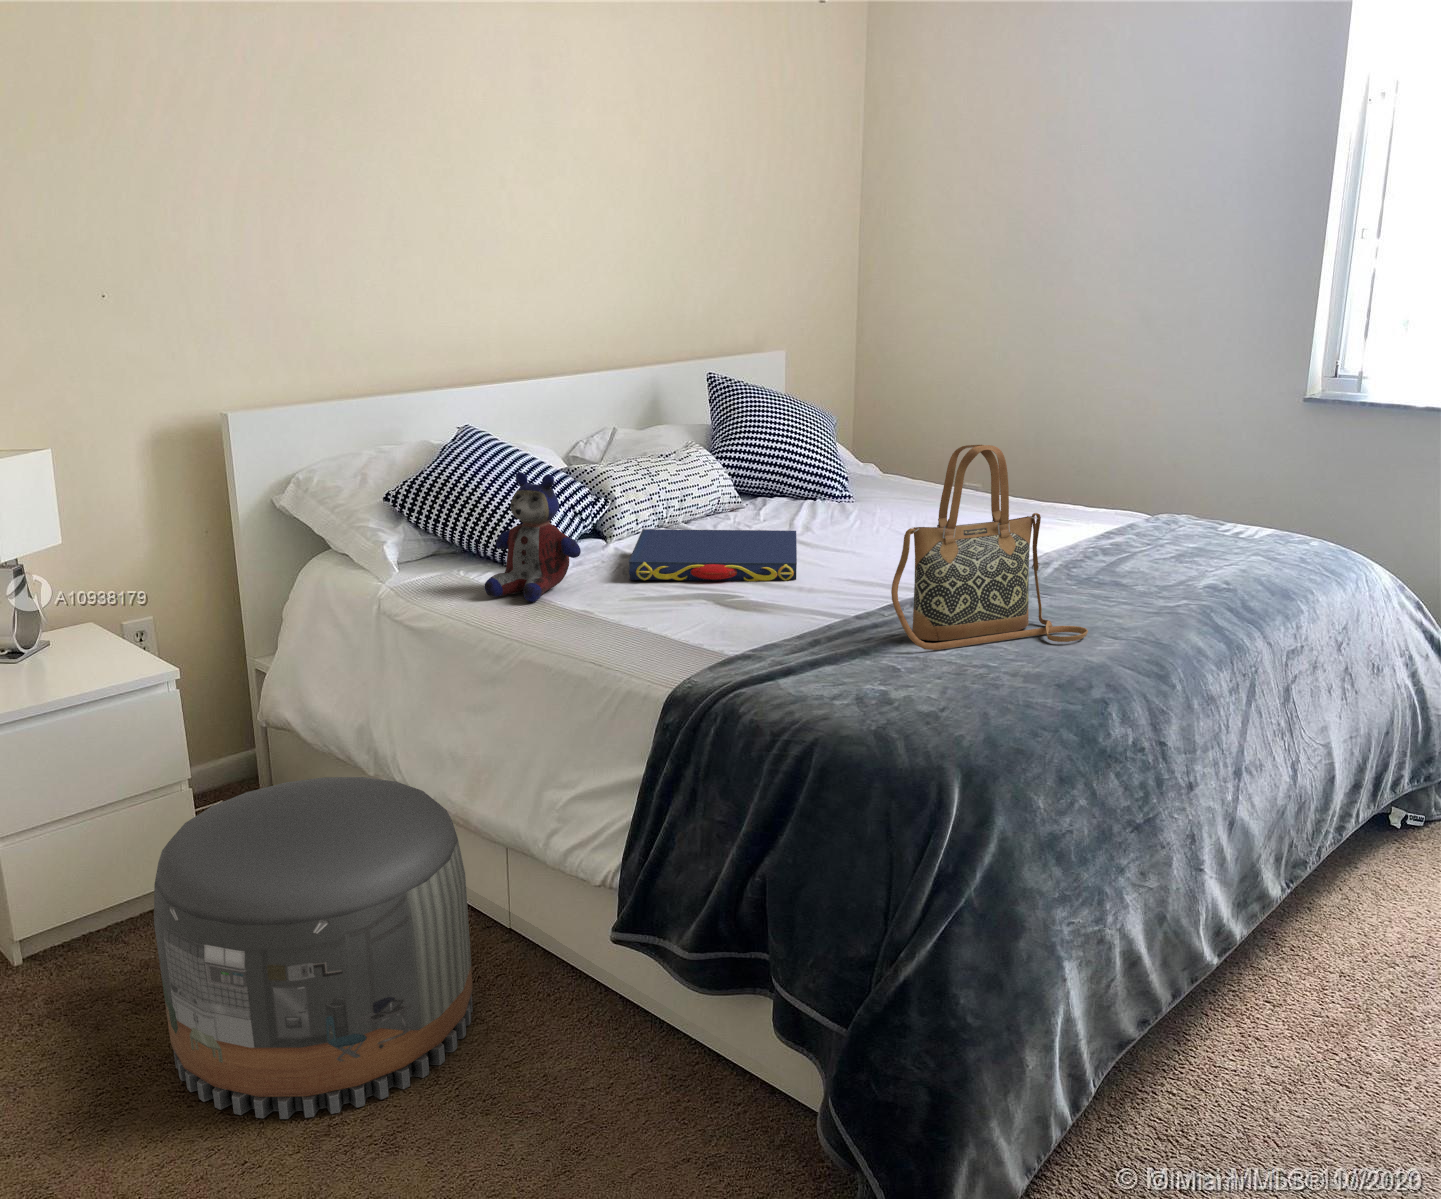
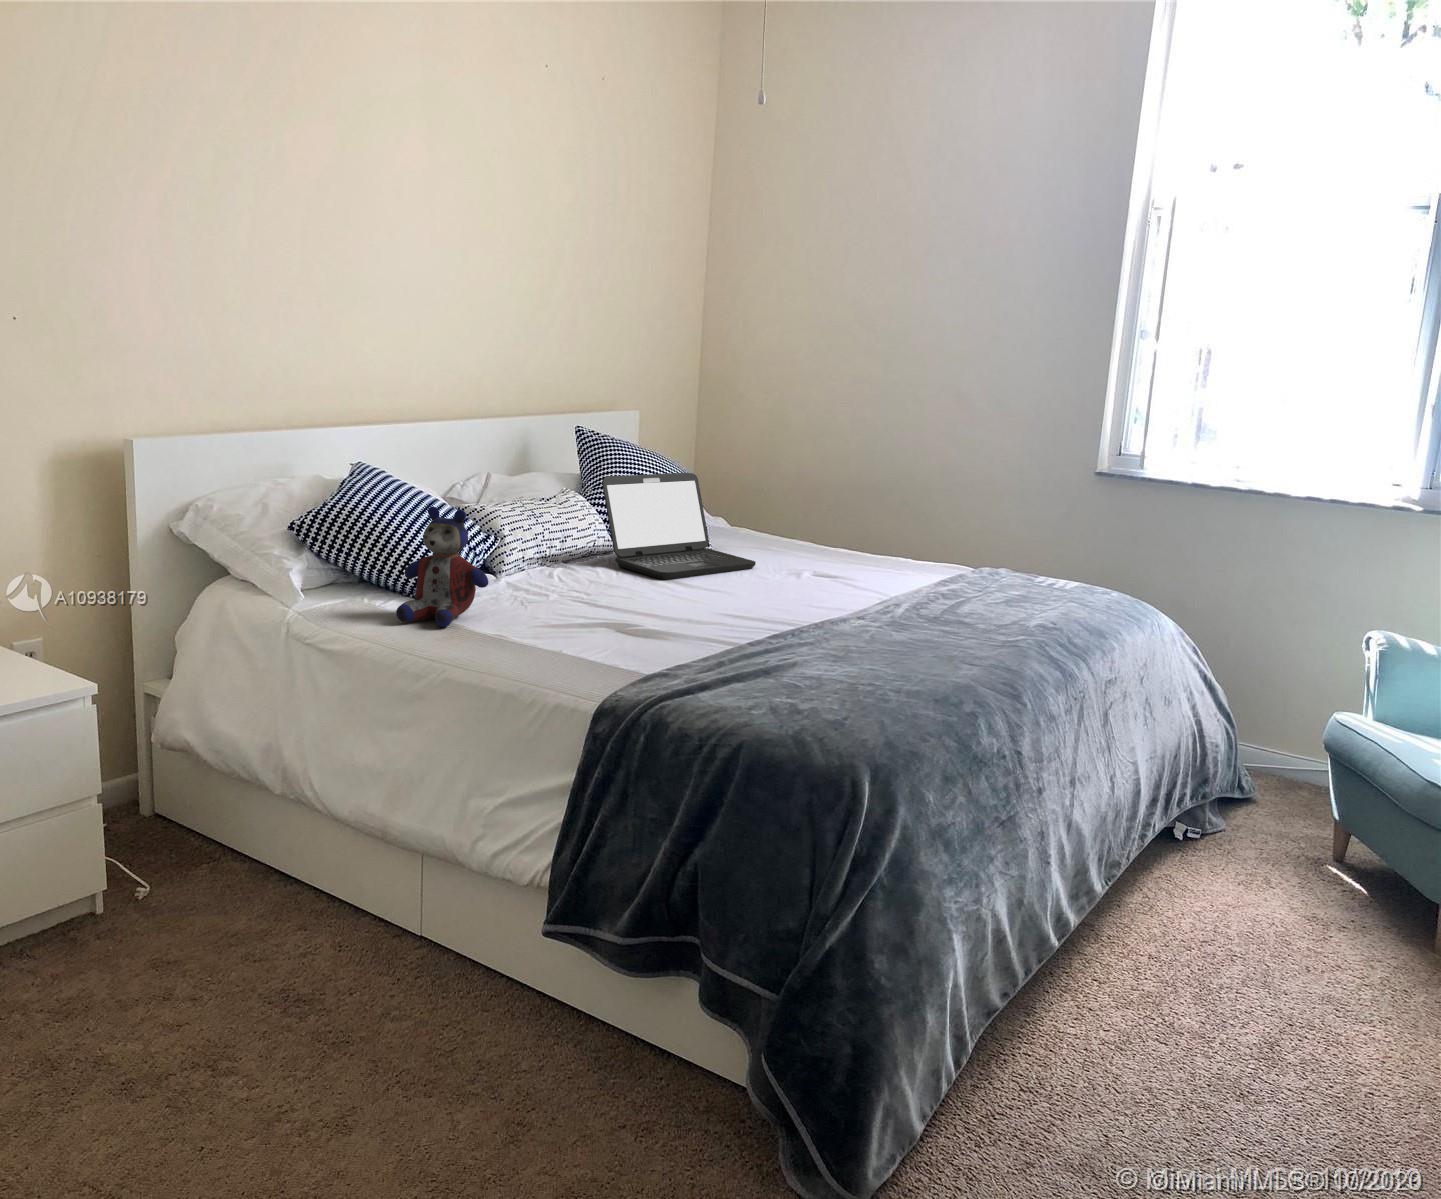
laptop: none [723,419,894,540] -> present [602,473,756,580]
handbag: present [891,445,1088,650] -> none [791,495,953,672]
book: present [628,529,797,581] -> none [529,566,684,615]
pouf: present [154,777,473,1119] -> none [92,787,395,1111]

